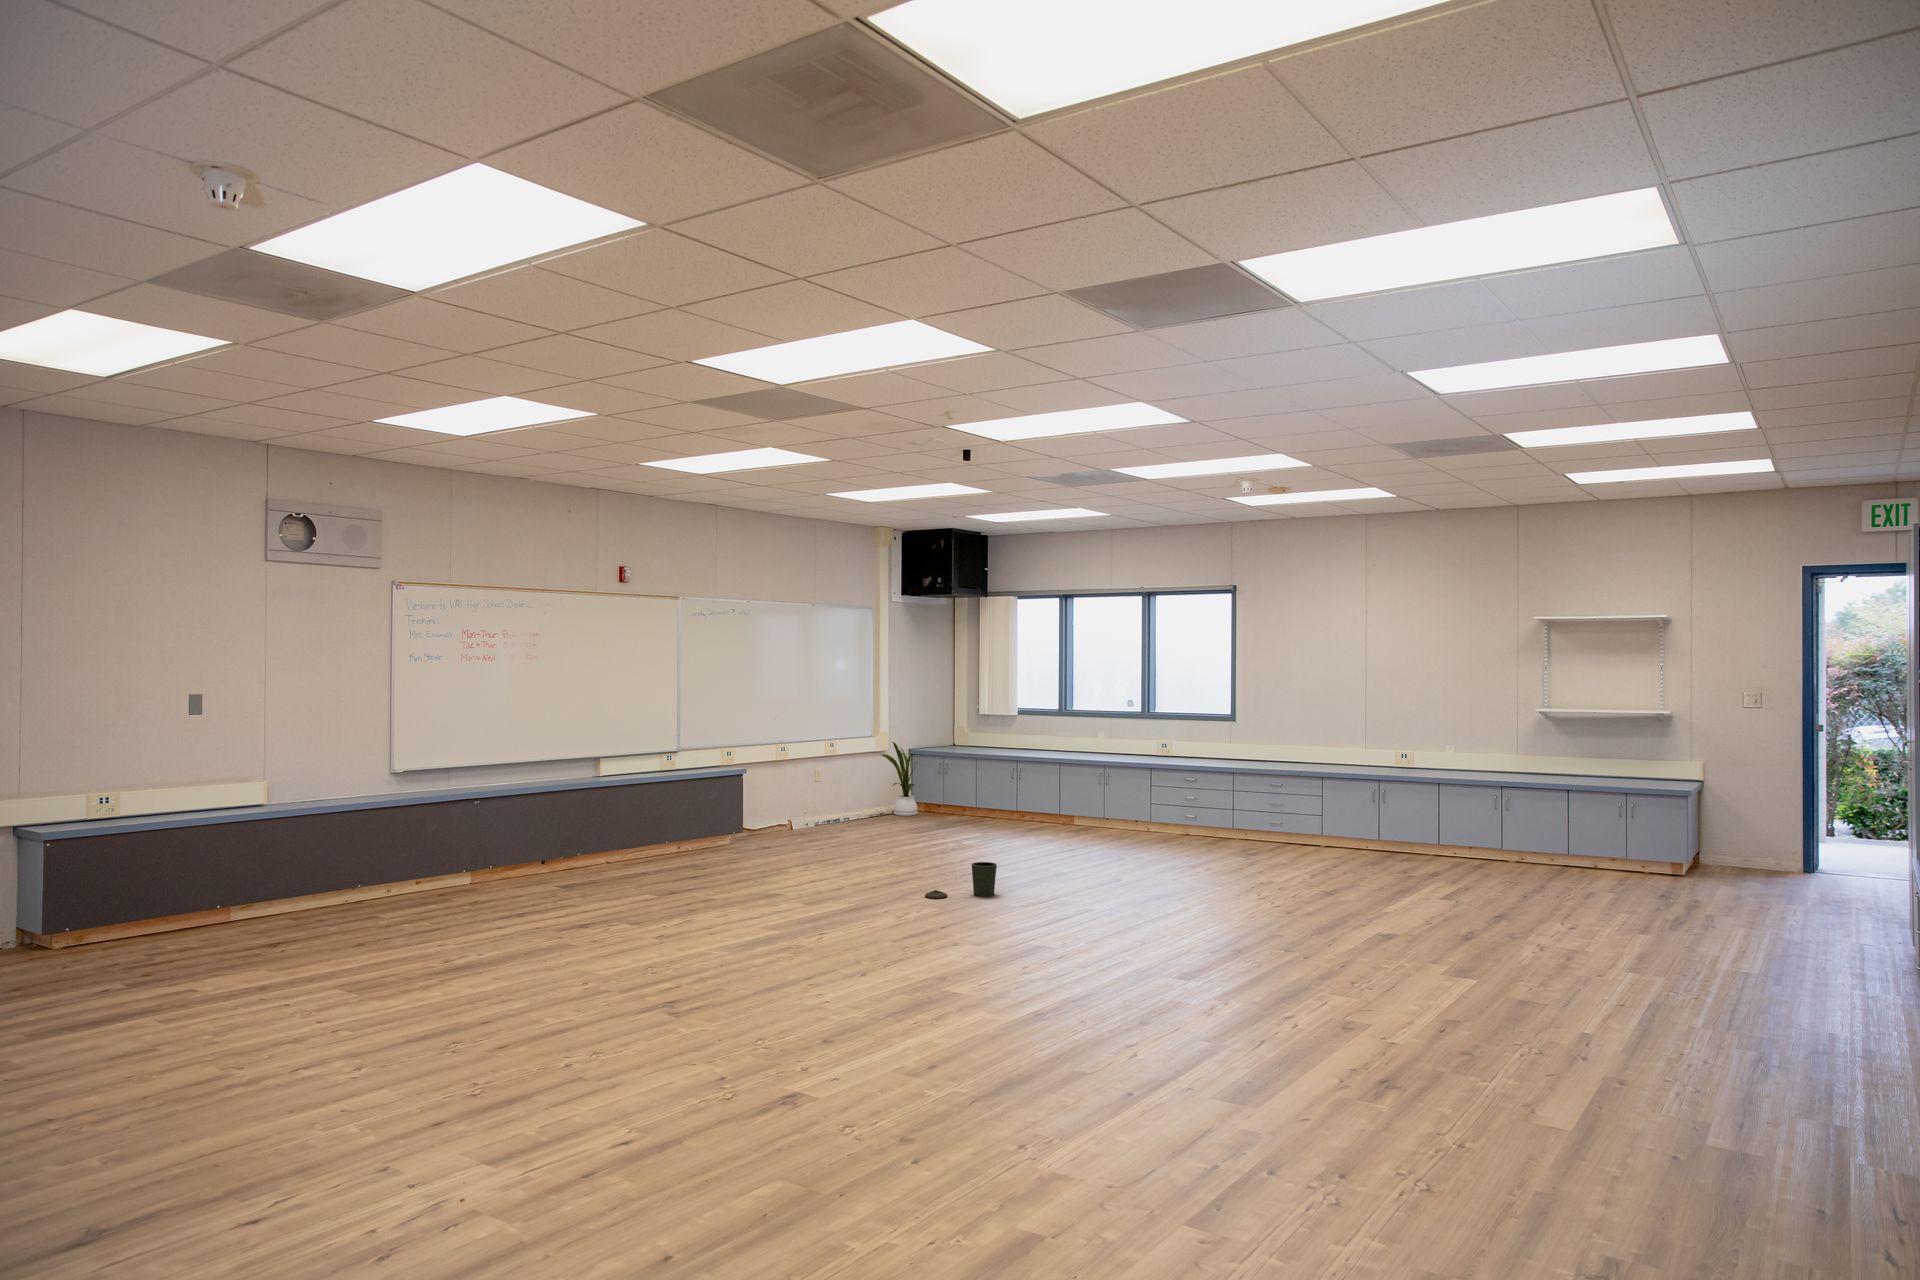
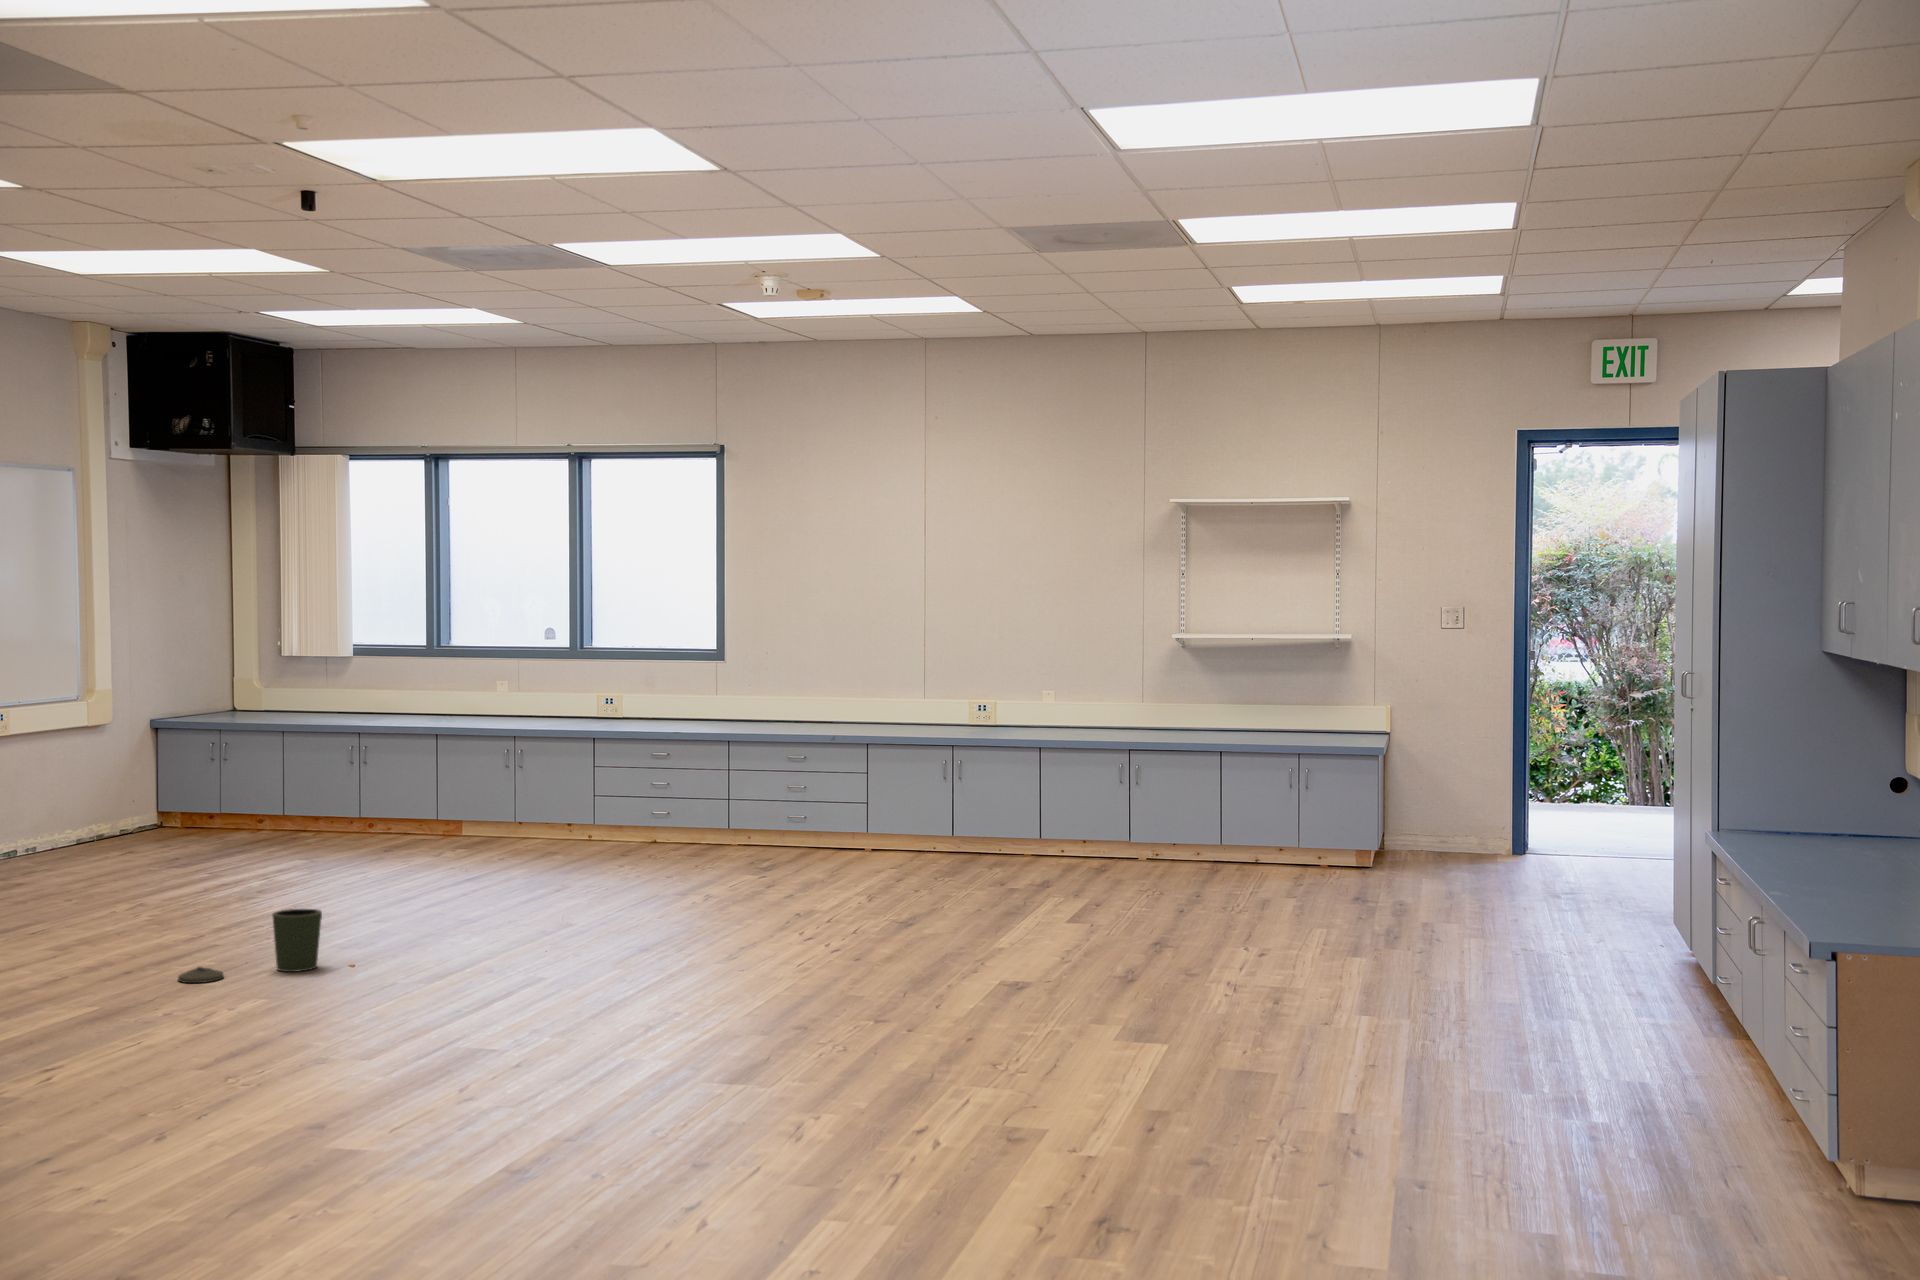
house plant: present [881,742,918,816] -> none [87,707,176,842]

